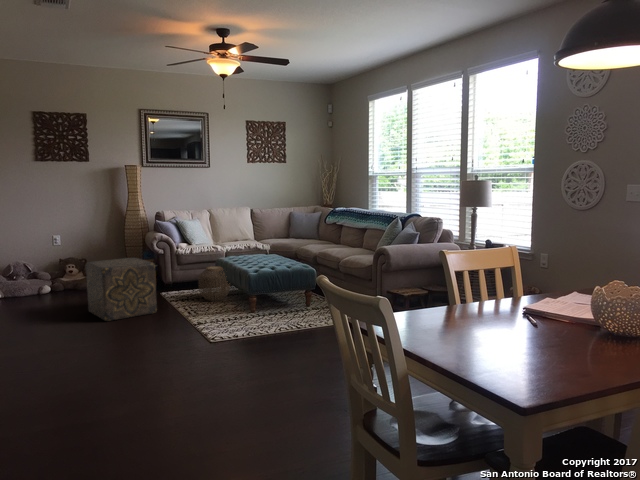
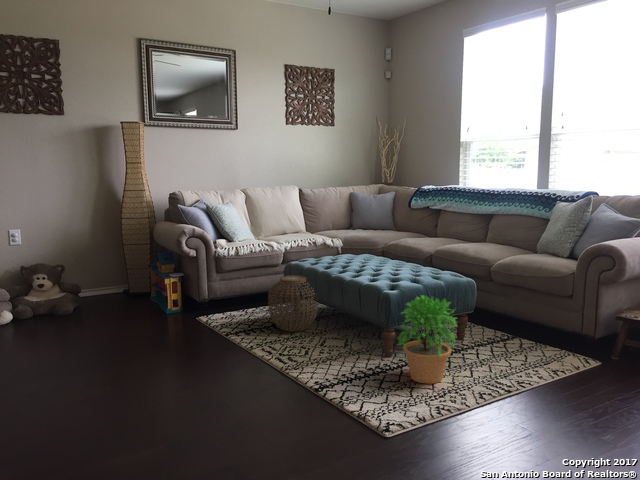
ottoman: present [86,258,157,321] -> none [92,266,220,386]
potted plant: none [243,274,284,325] -> present [397,295,457,384]

